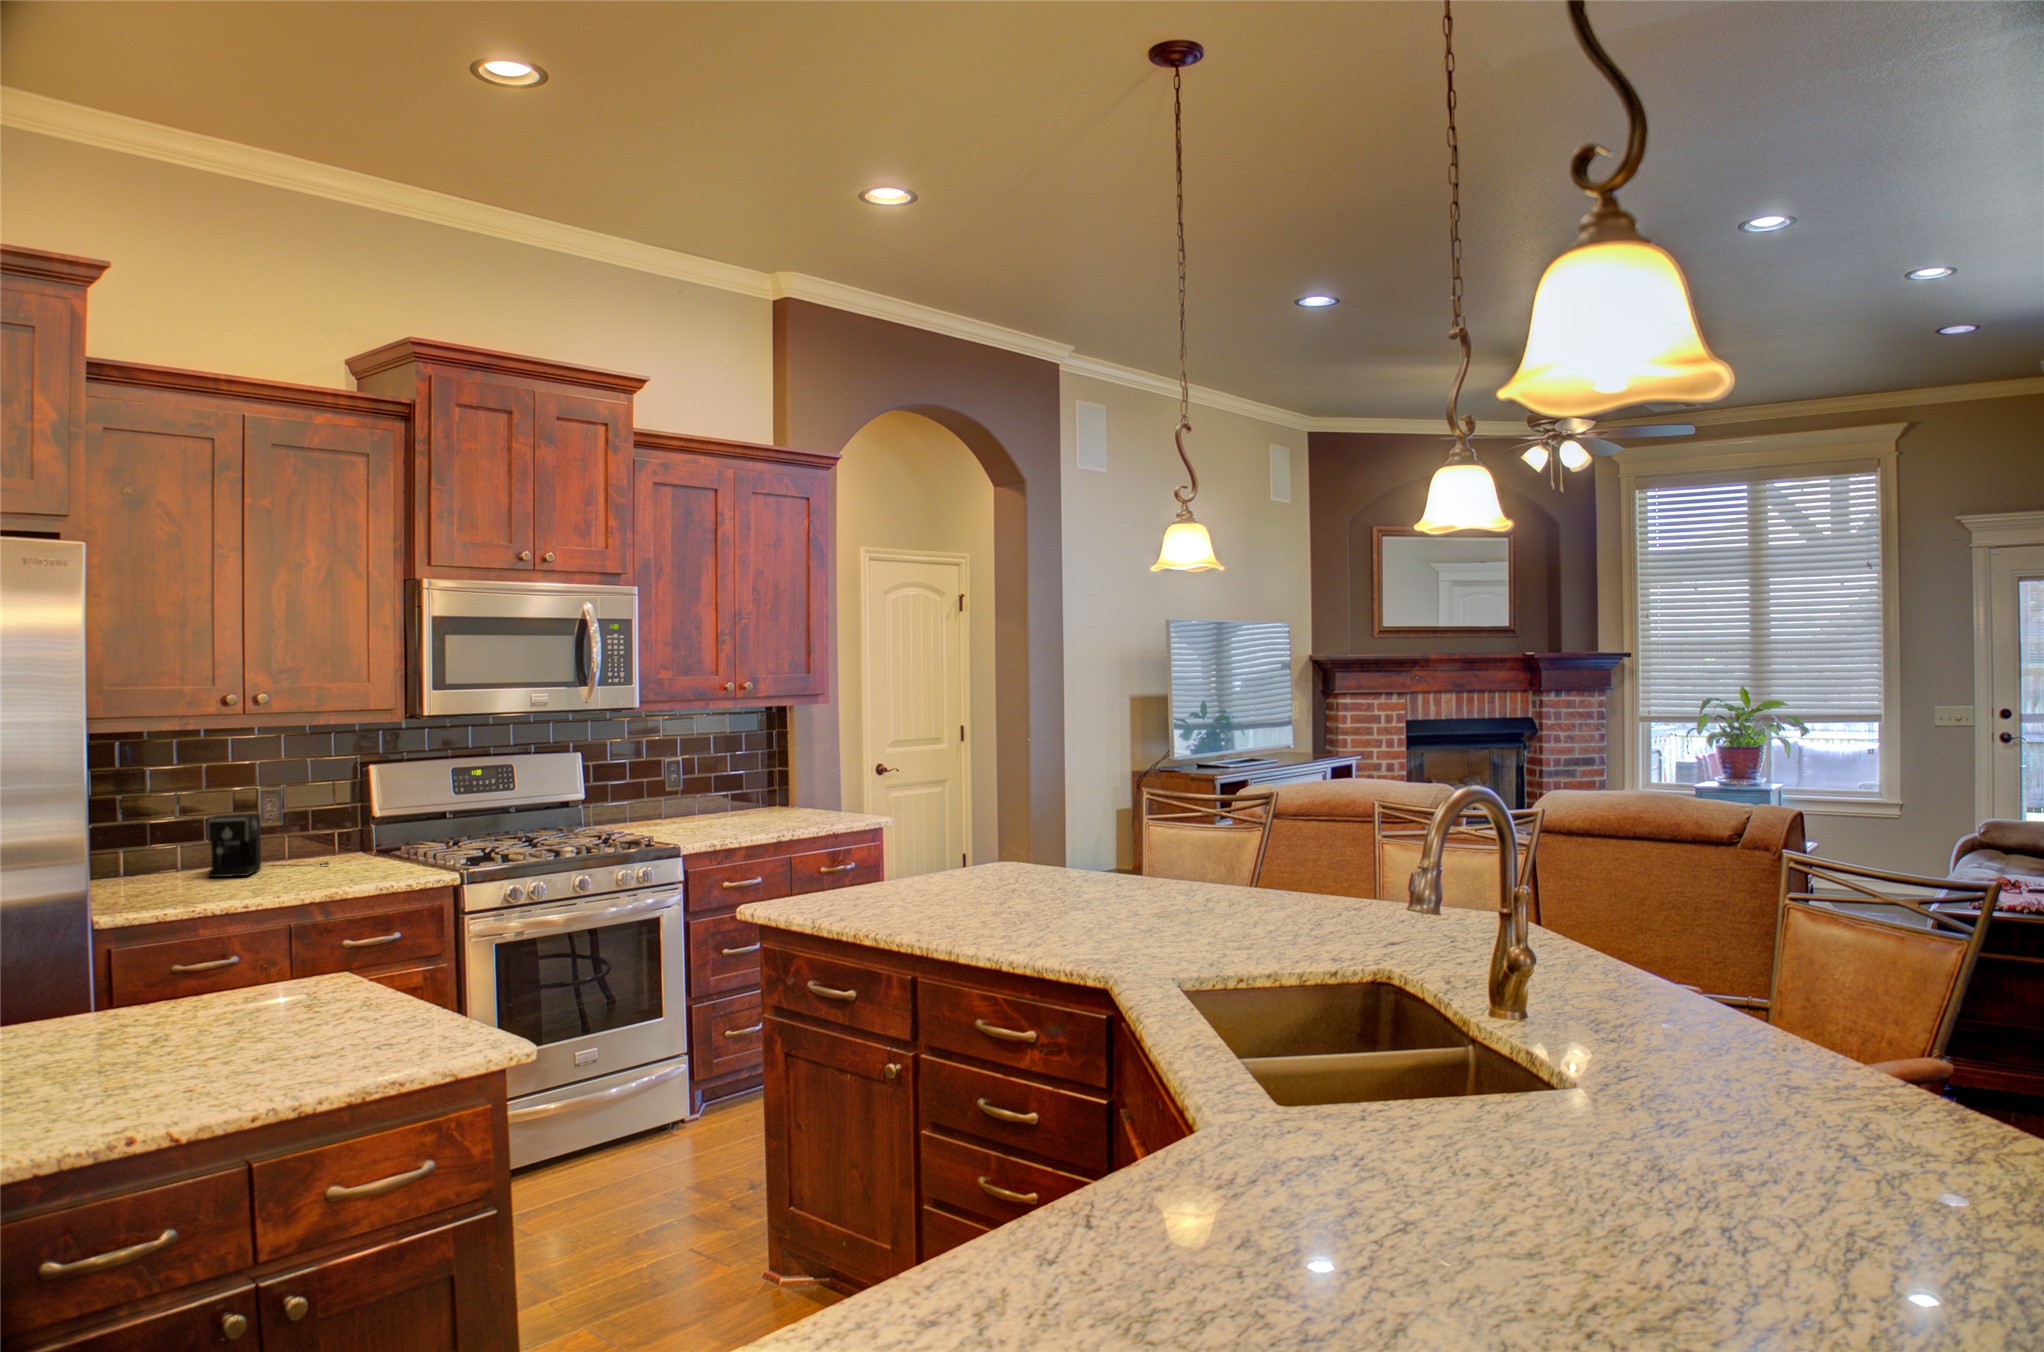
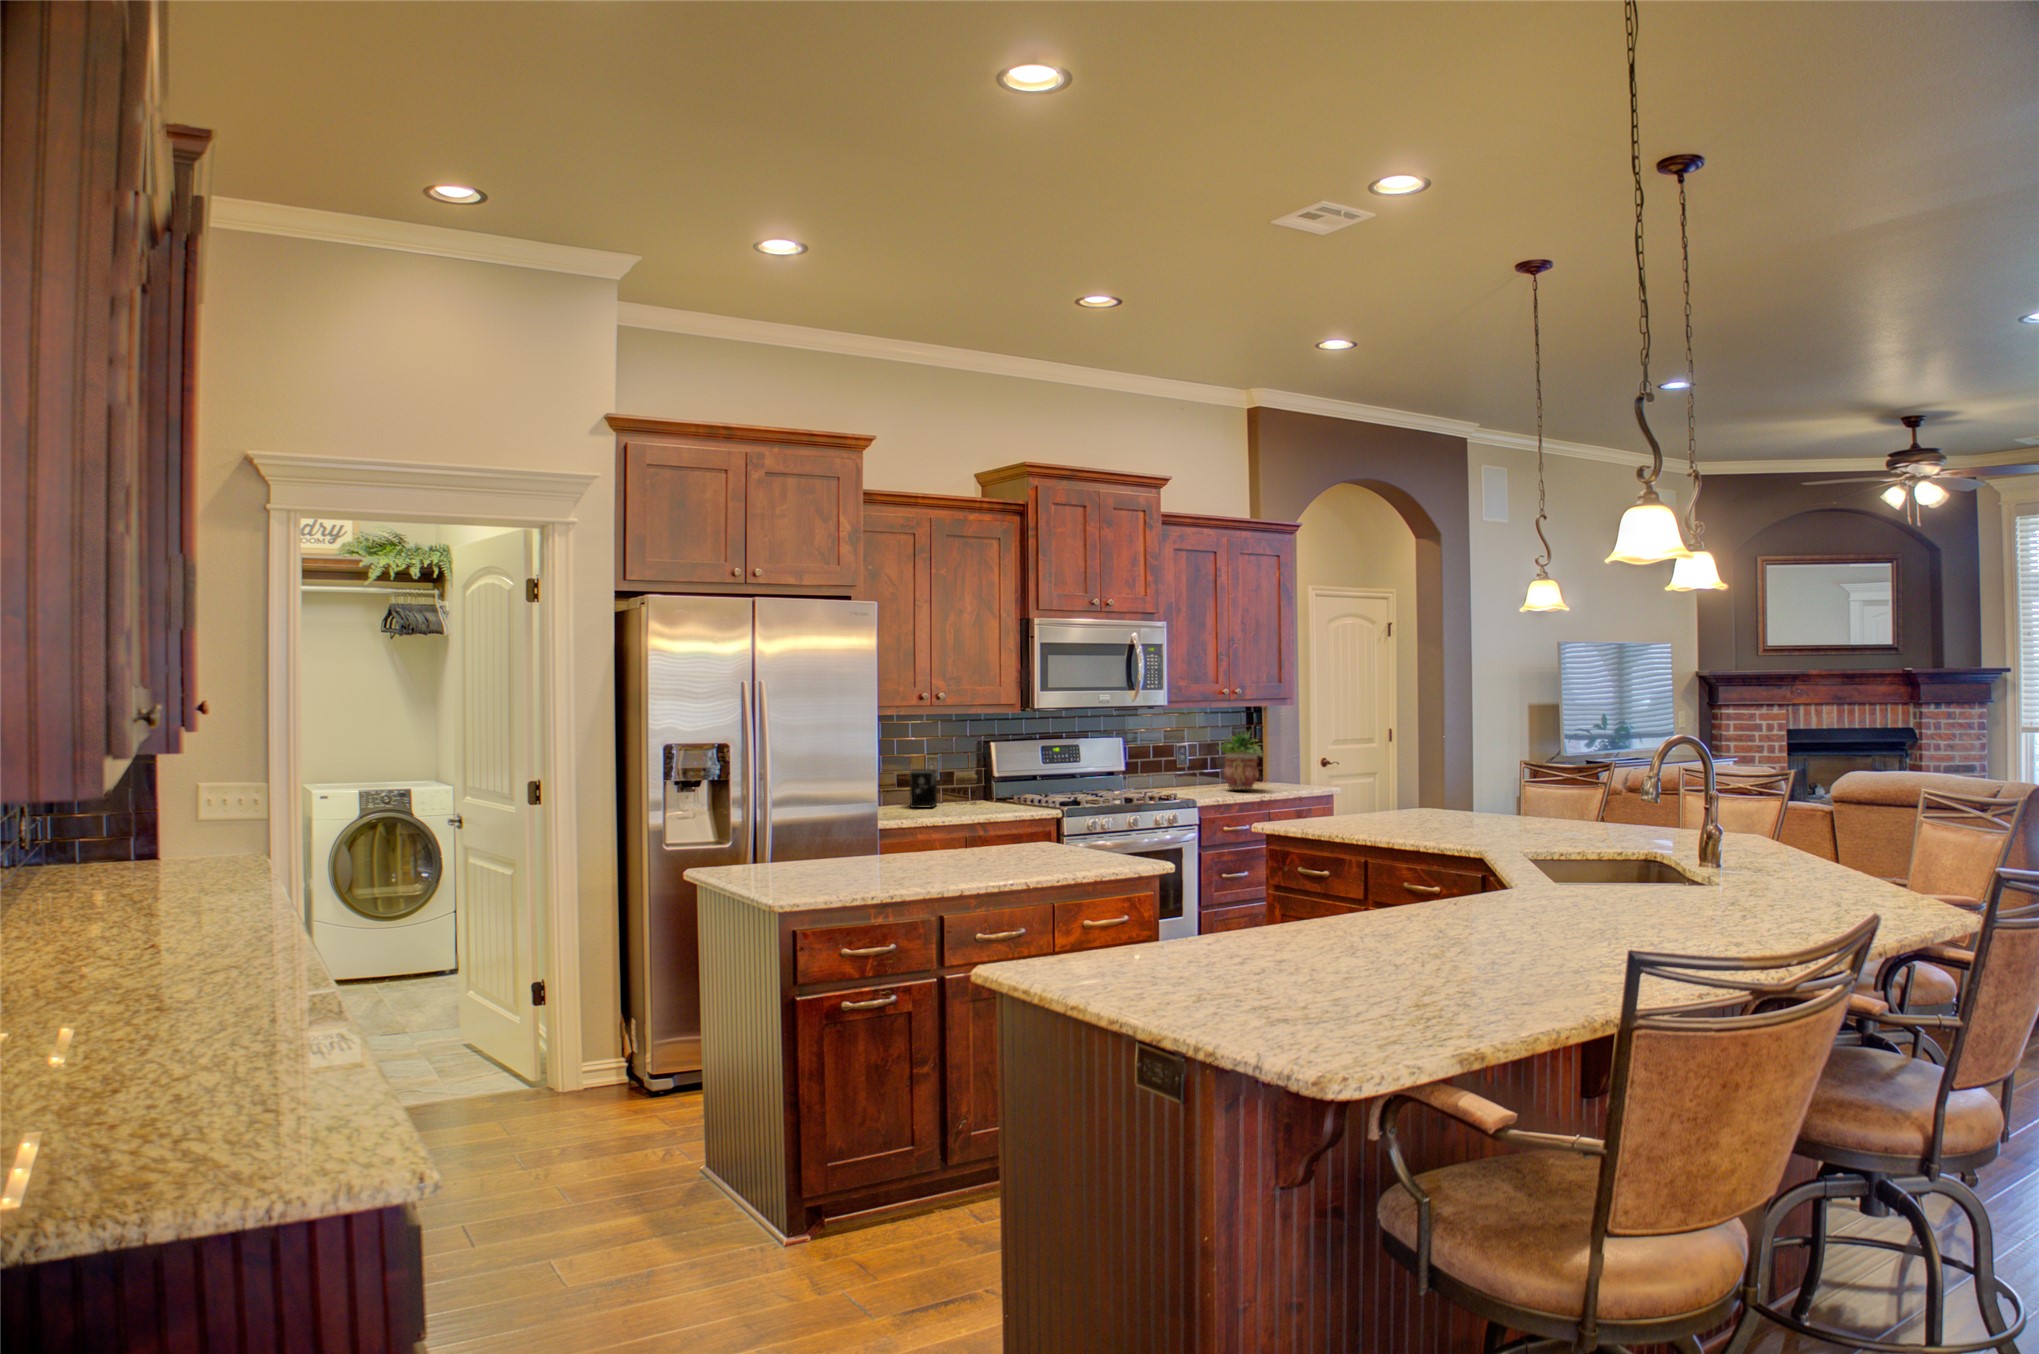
potted plant: none [716,738,788,825] -> present [1219,731,1263,790]

